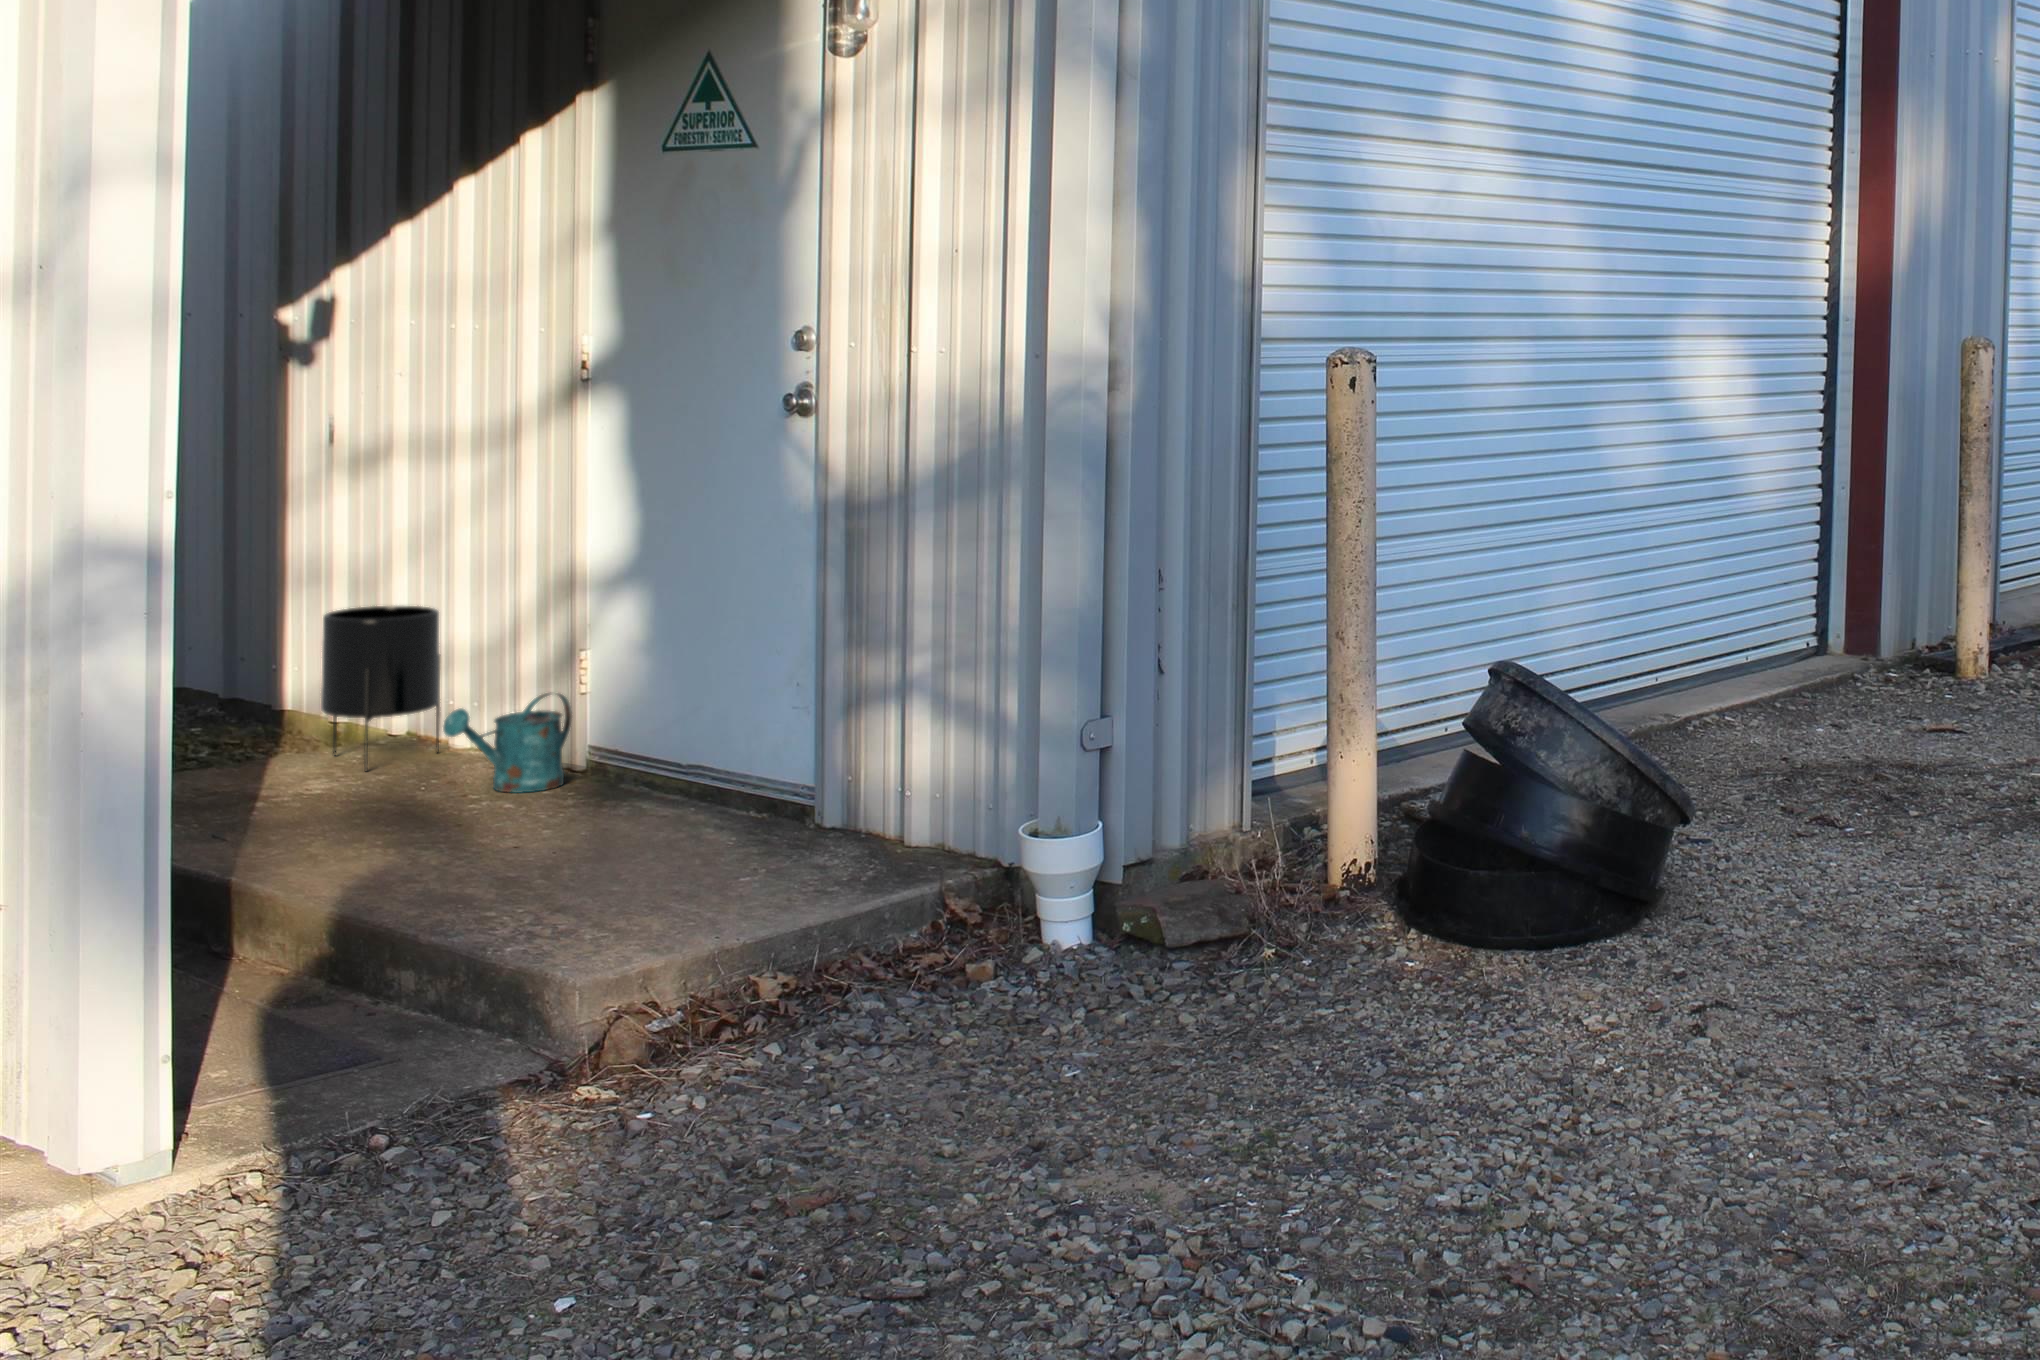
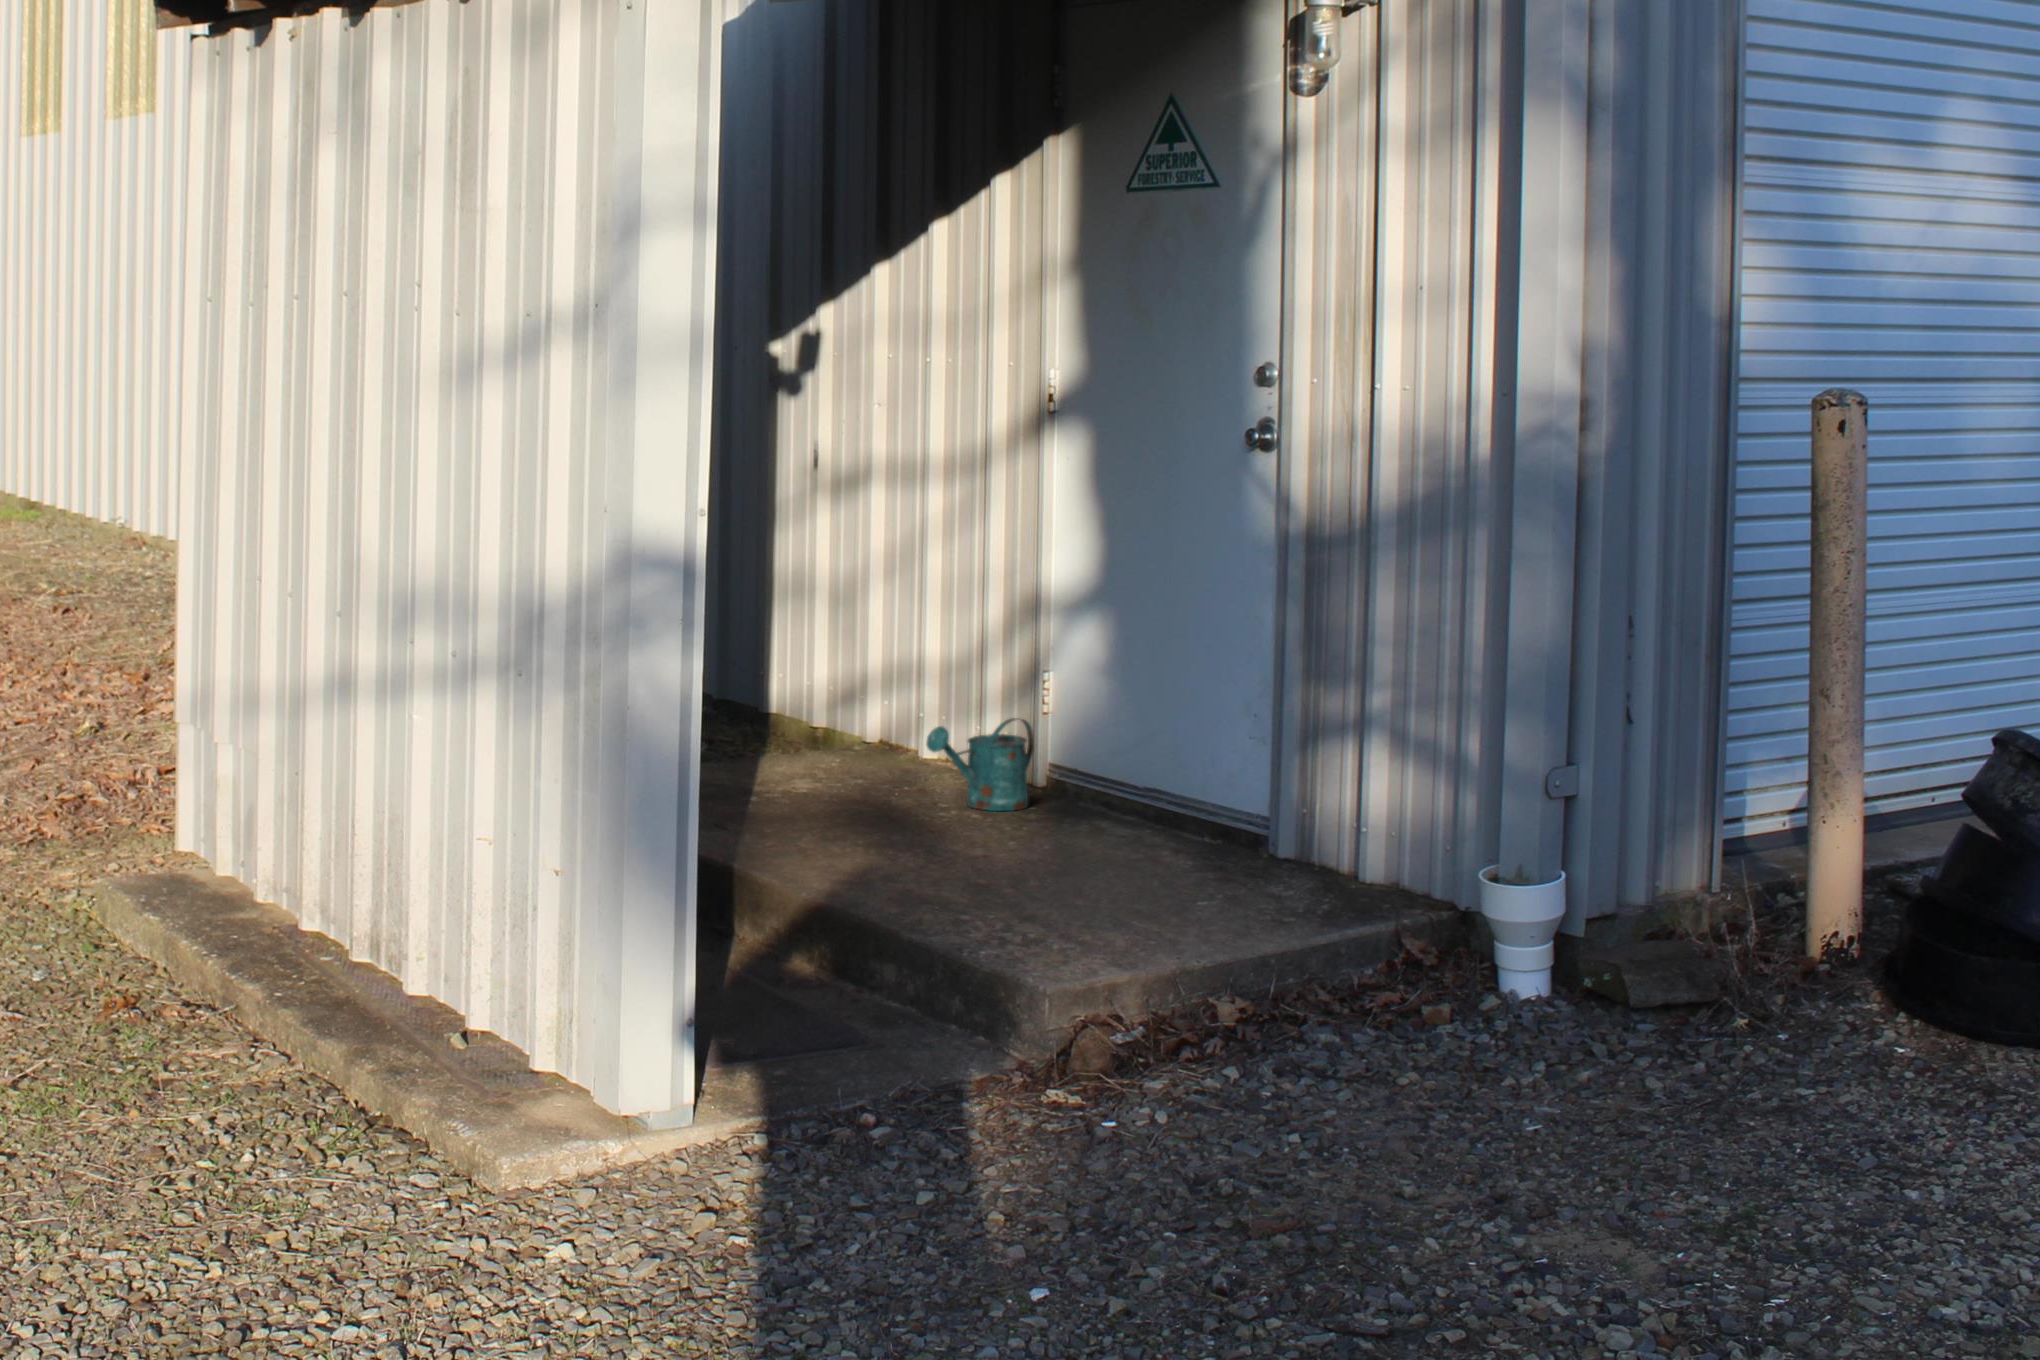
planter: present [321,606,440,771] -> none [815,628,914,781]

